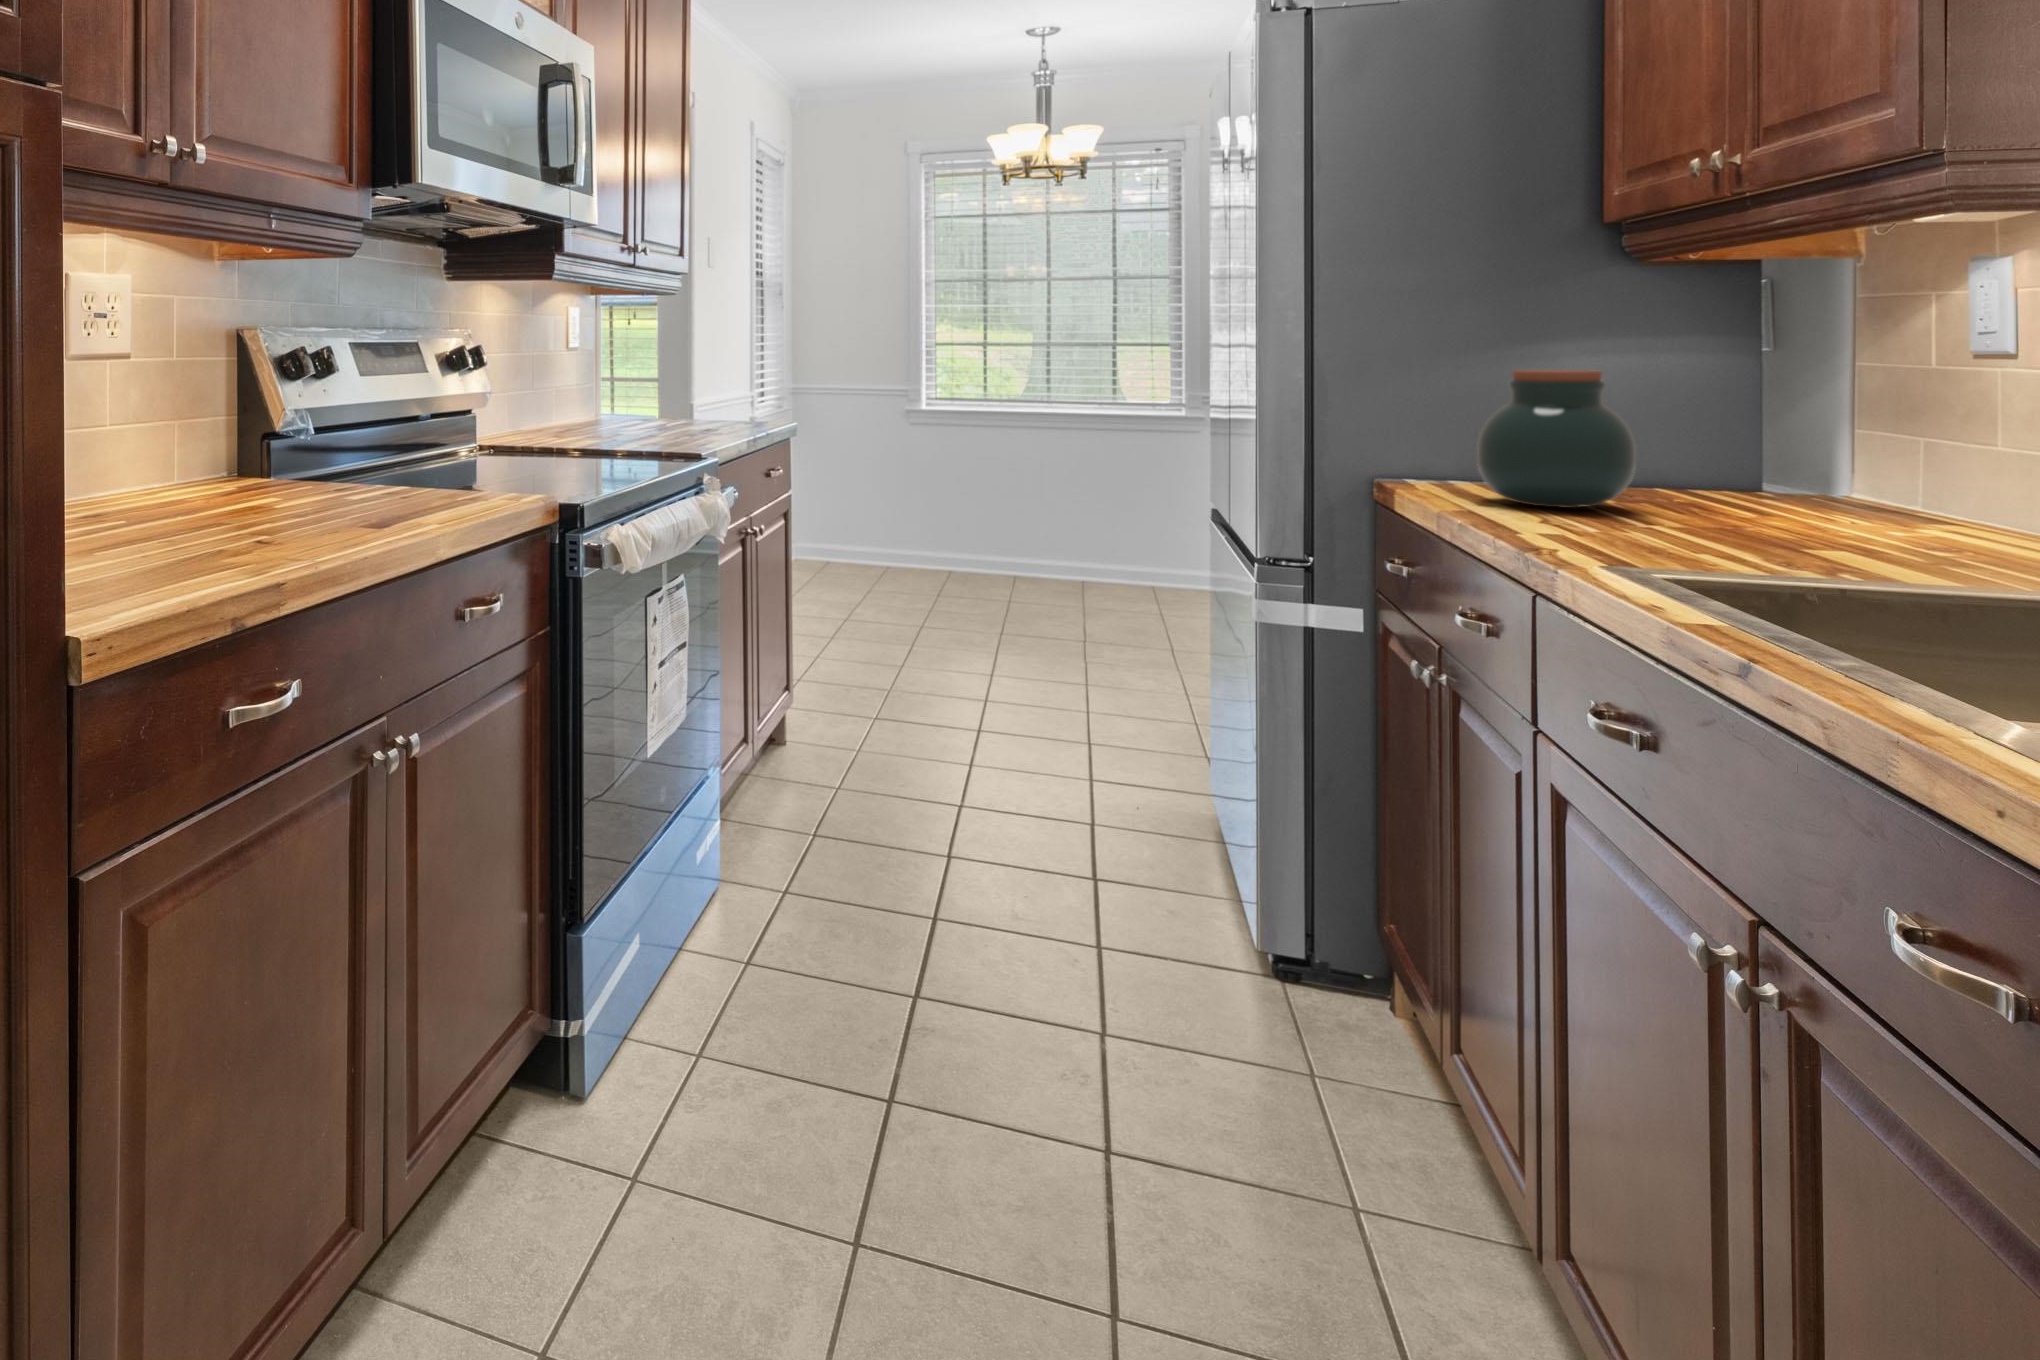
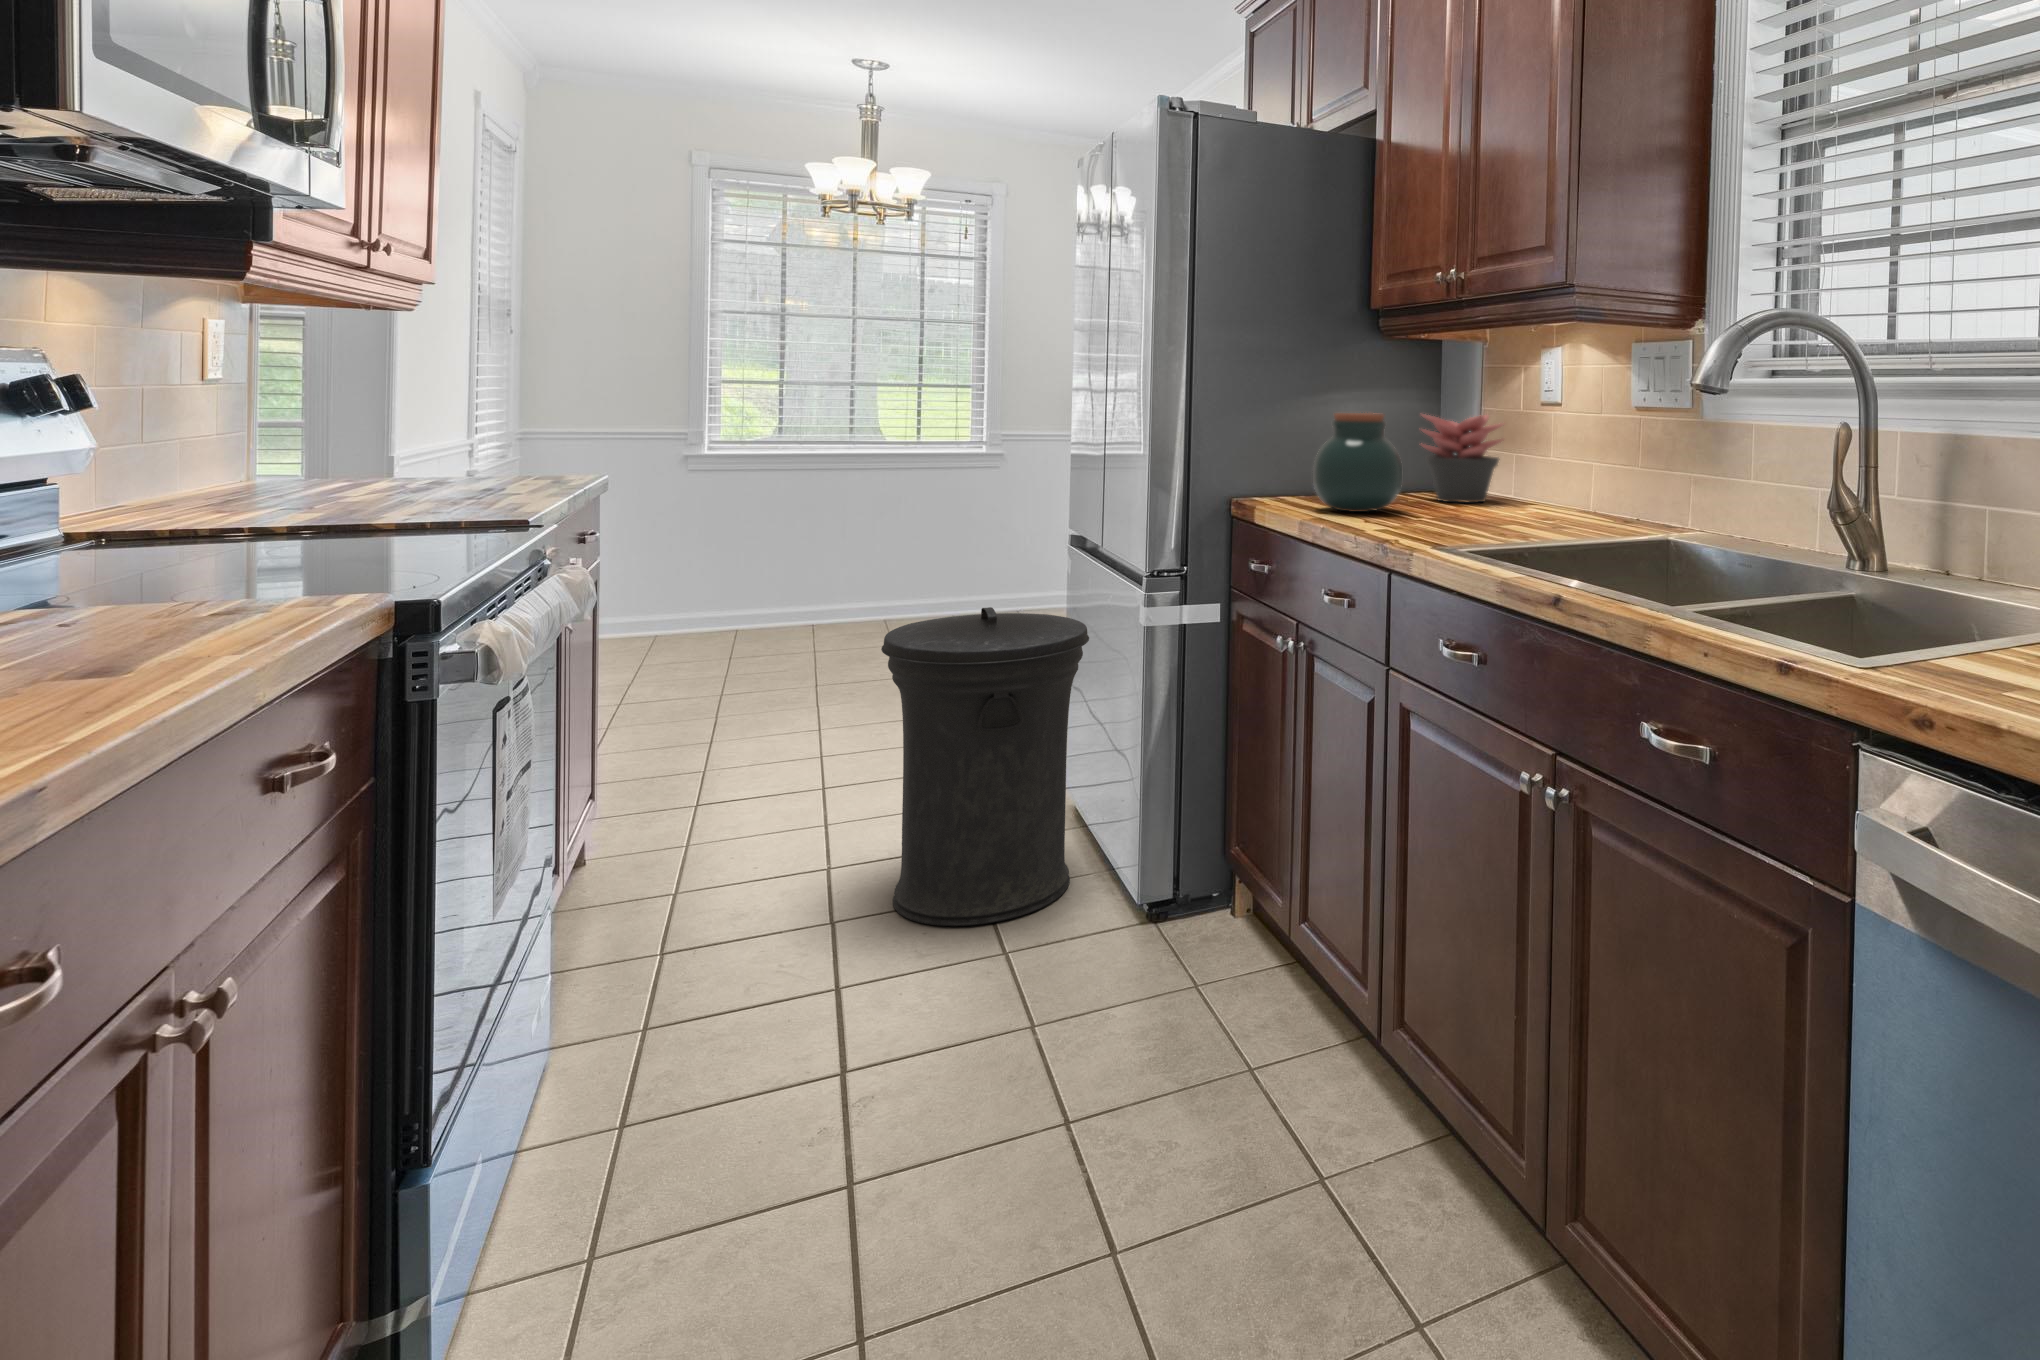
succulent plant: none [1700,370,1886,507] -> present [1421,414,1504,503]
trash can: none [985,576,1204,904] -> present [881,607,1089,926]

